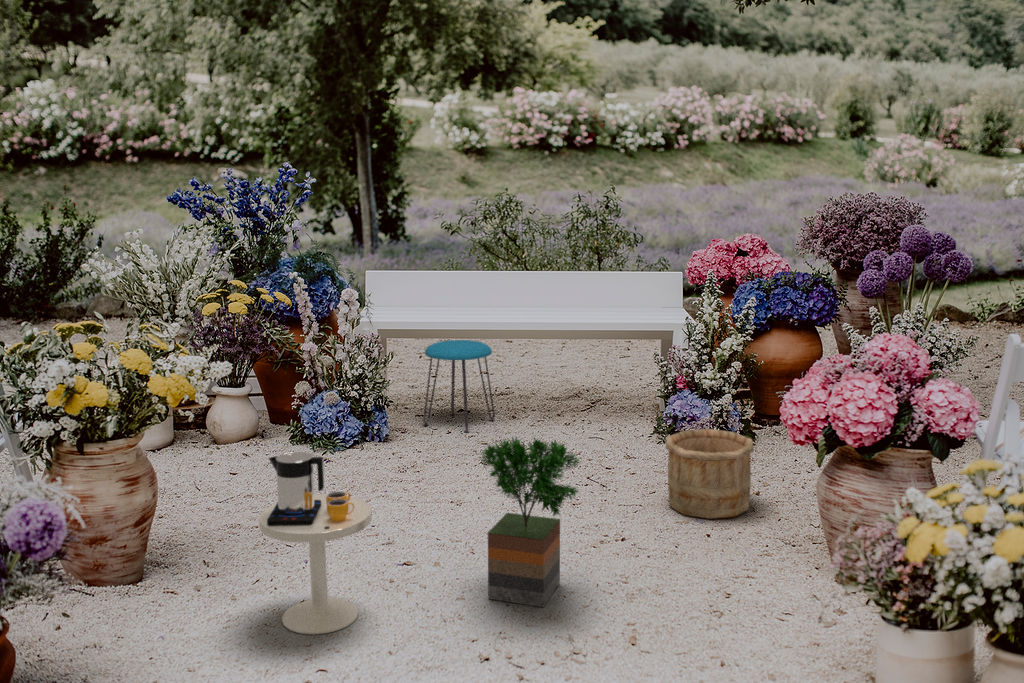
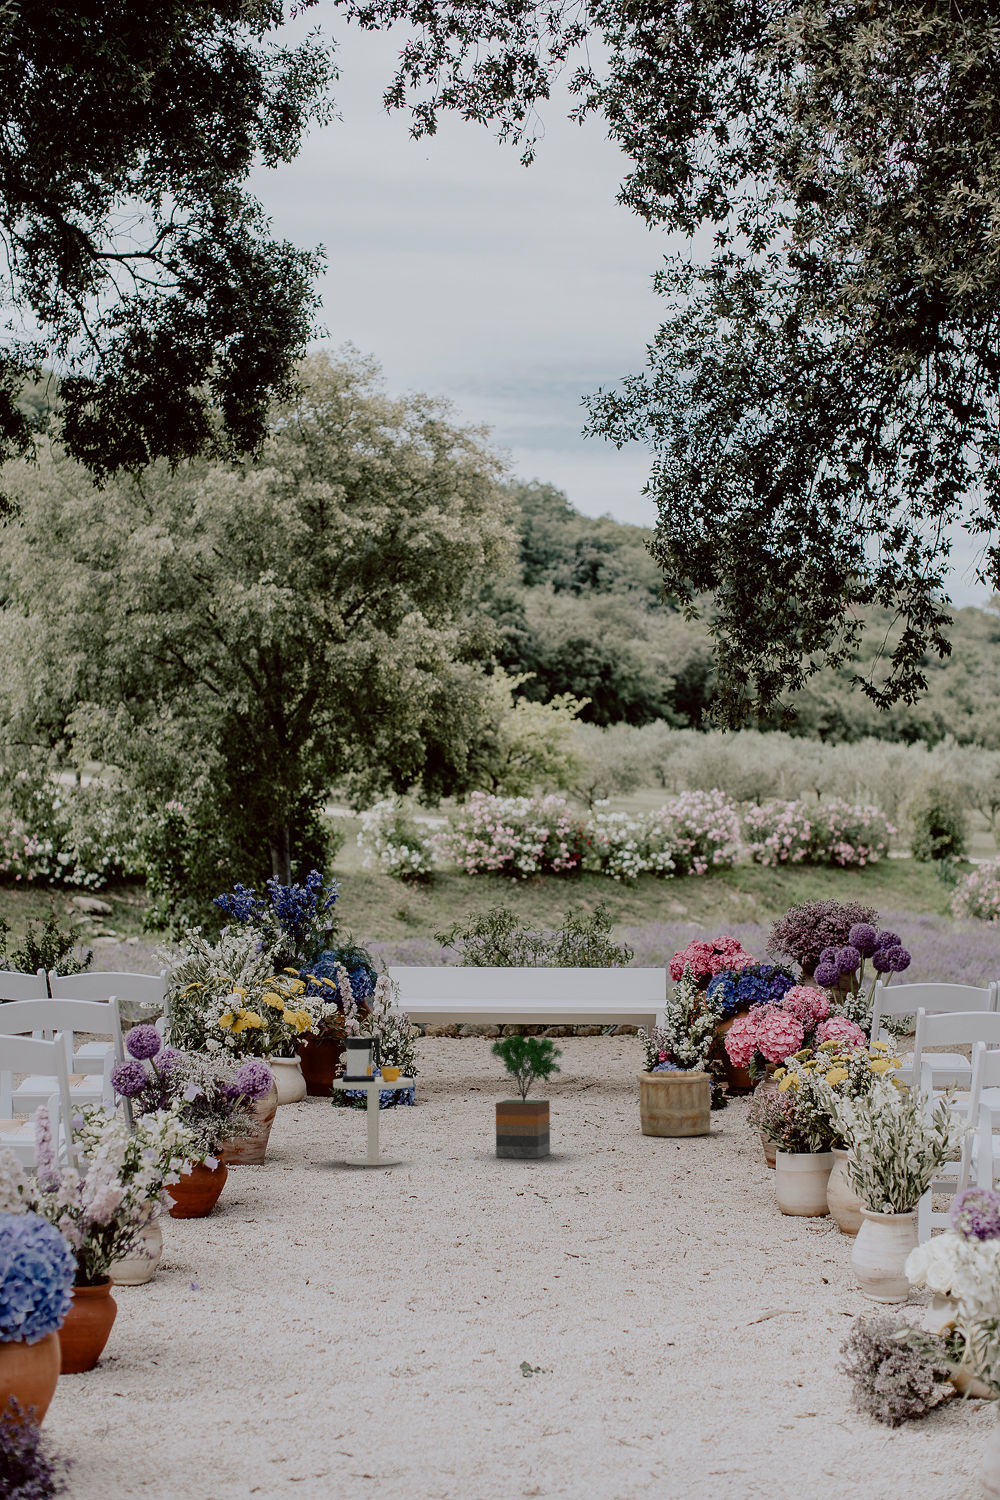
stool: present [423,340,495,433] -> none [409,1028,480,1114]

